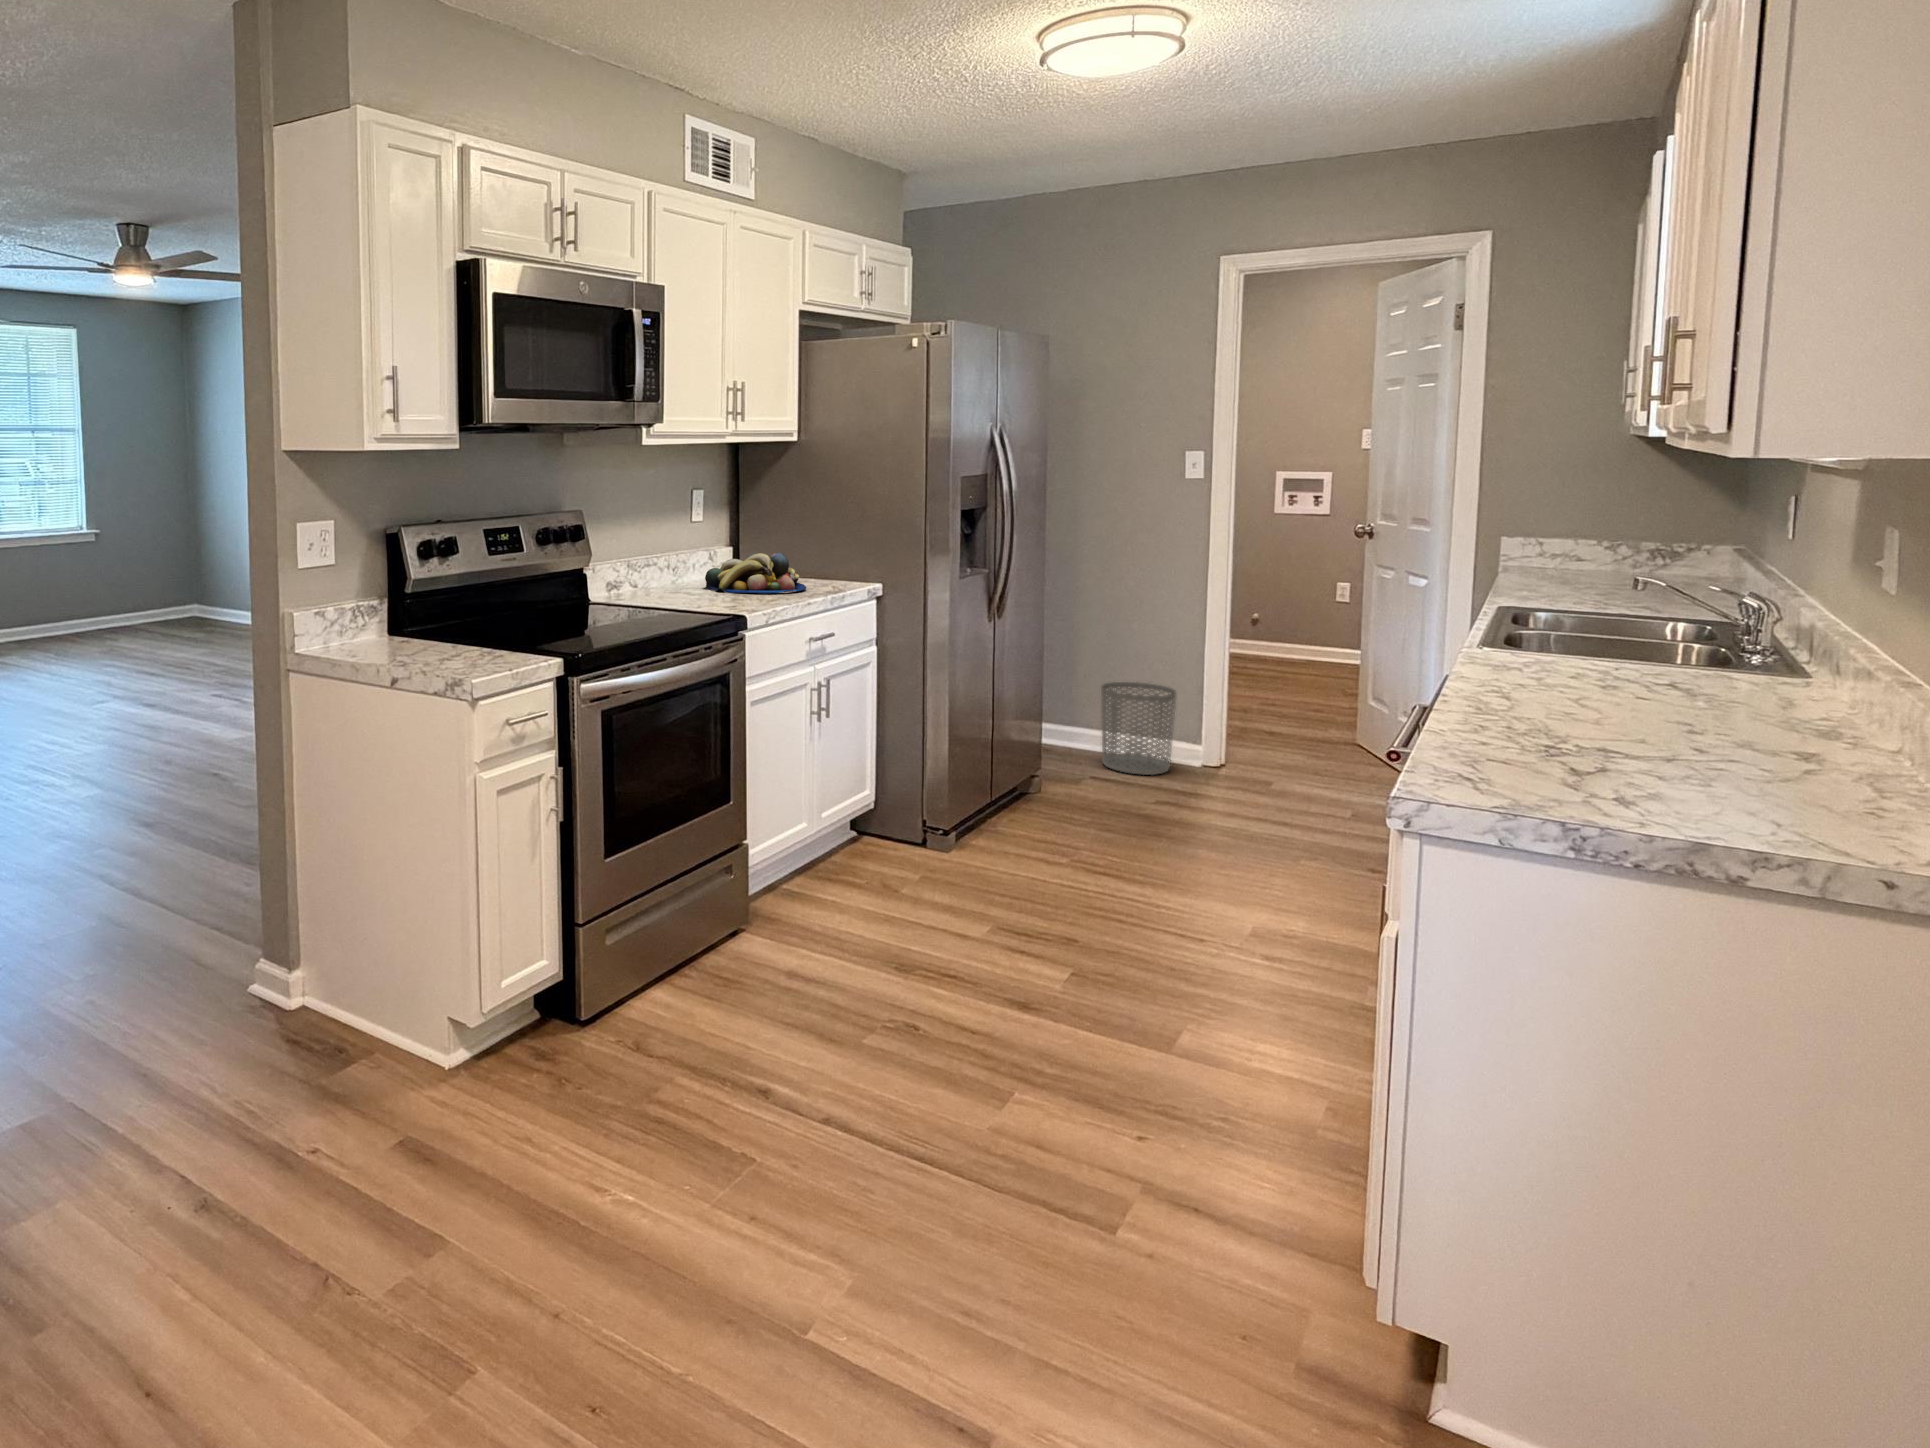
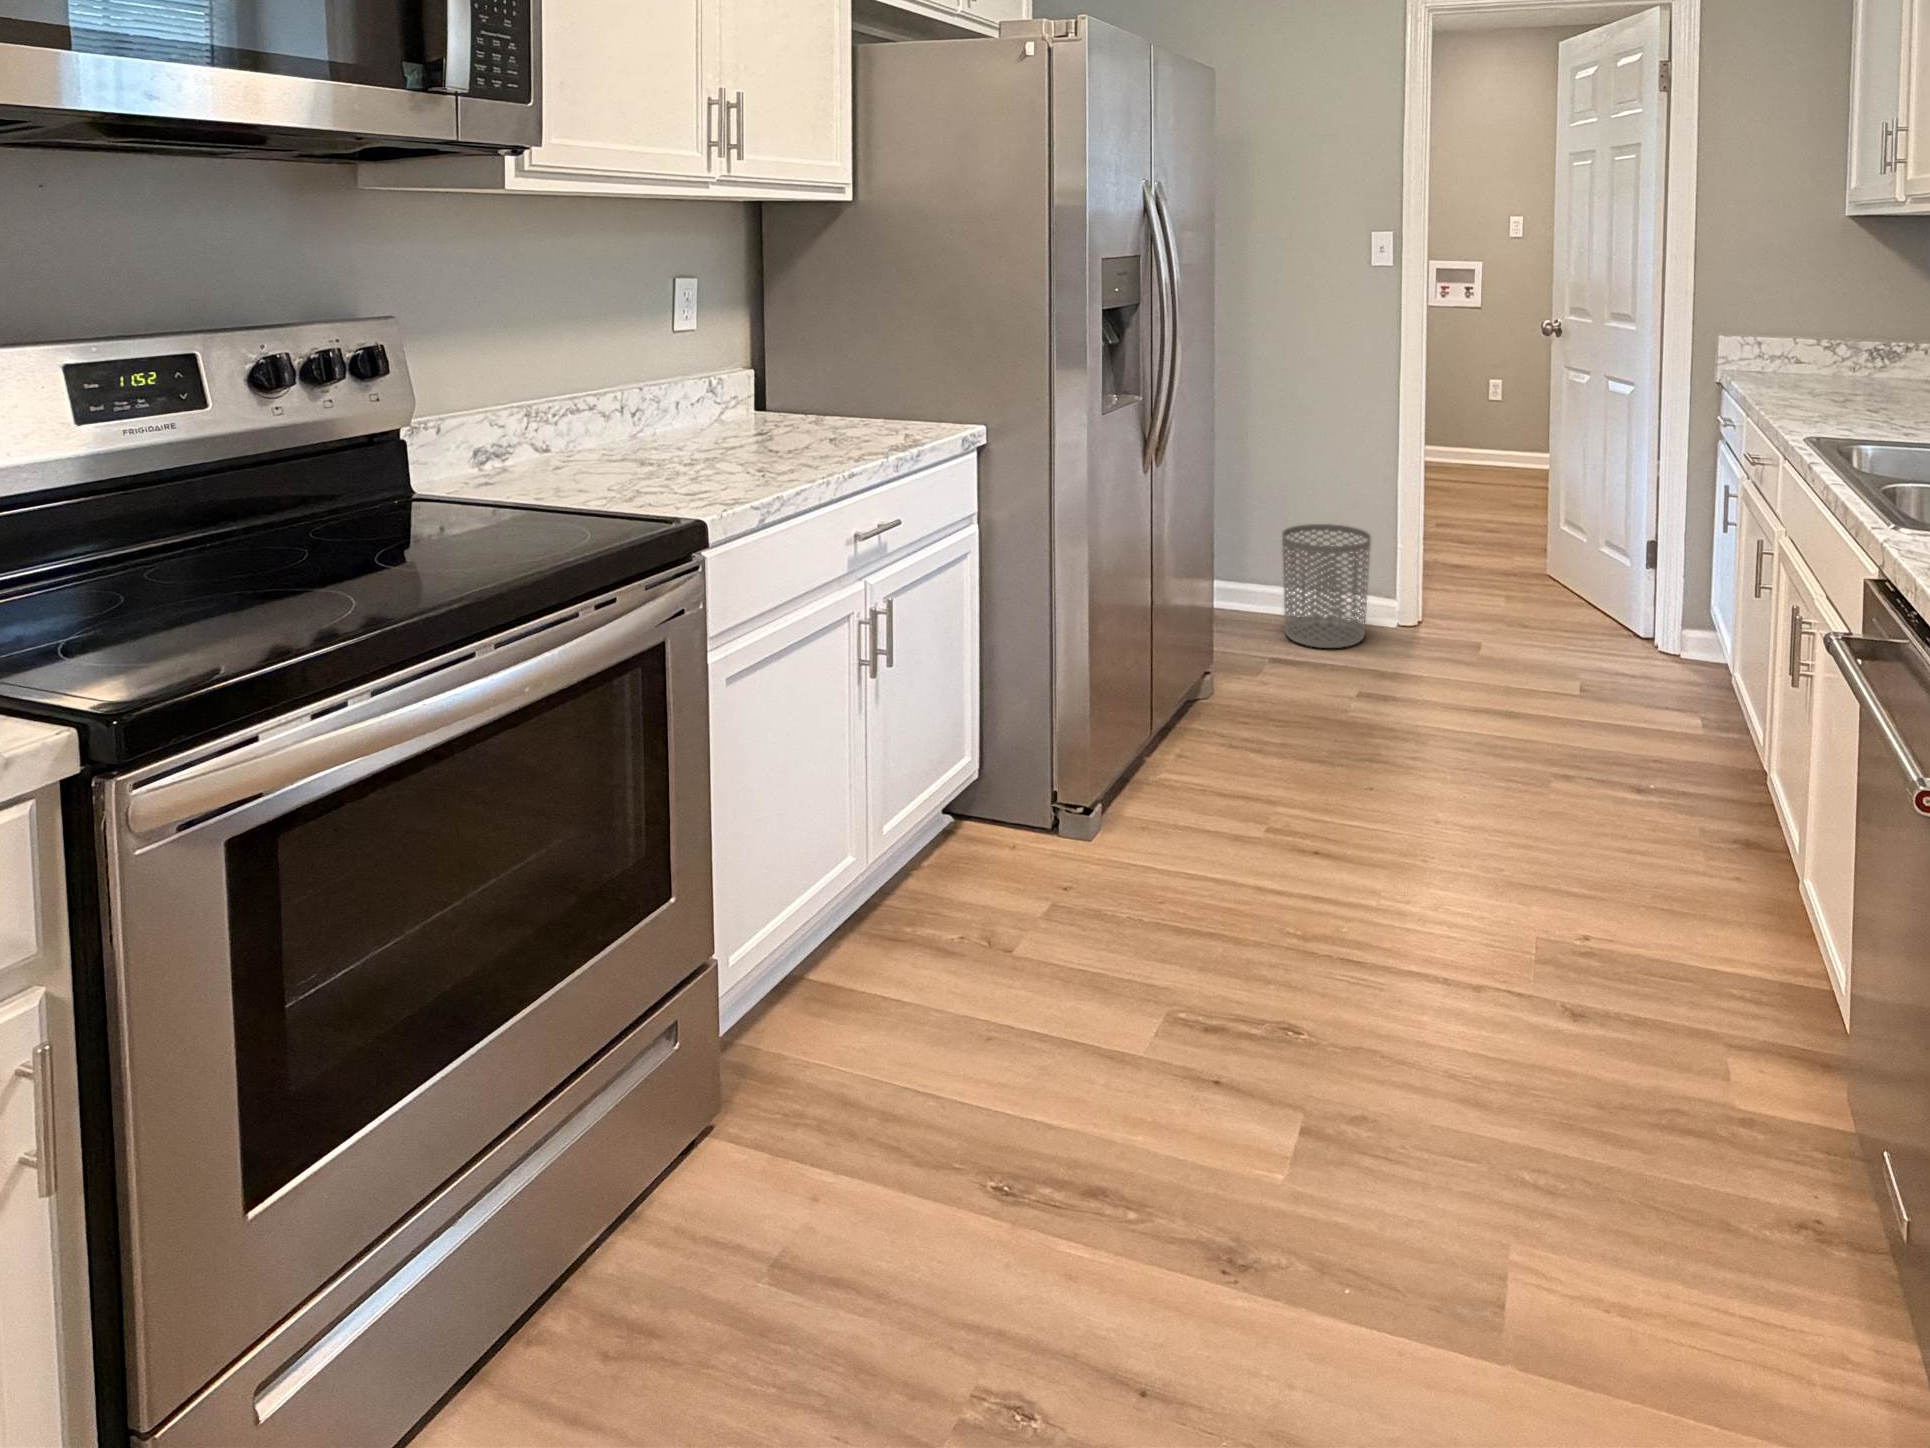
fruit bowl: present [705,553,806,593] -> none [681,380,864,456]

